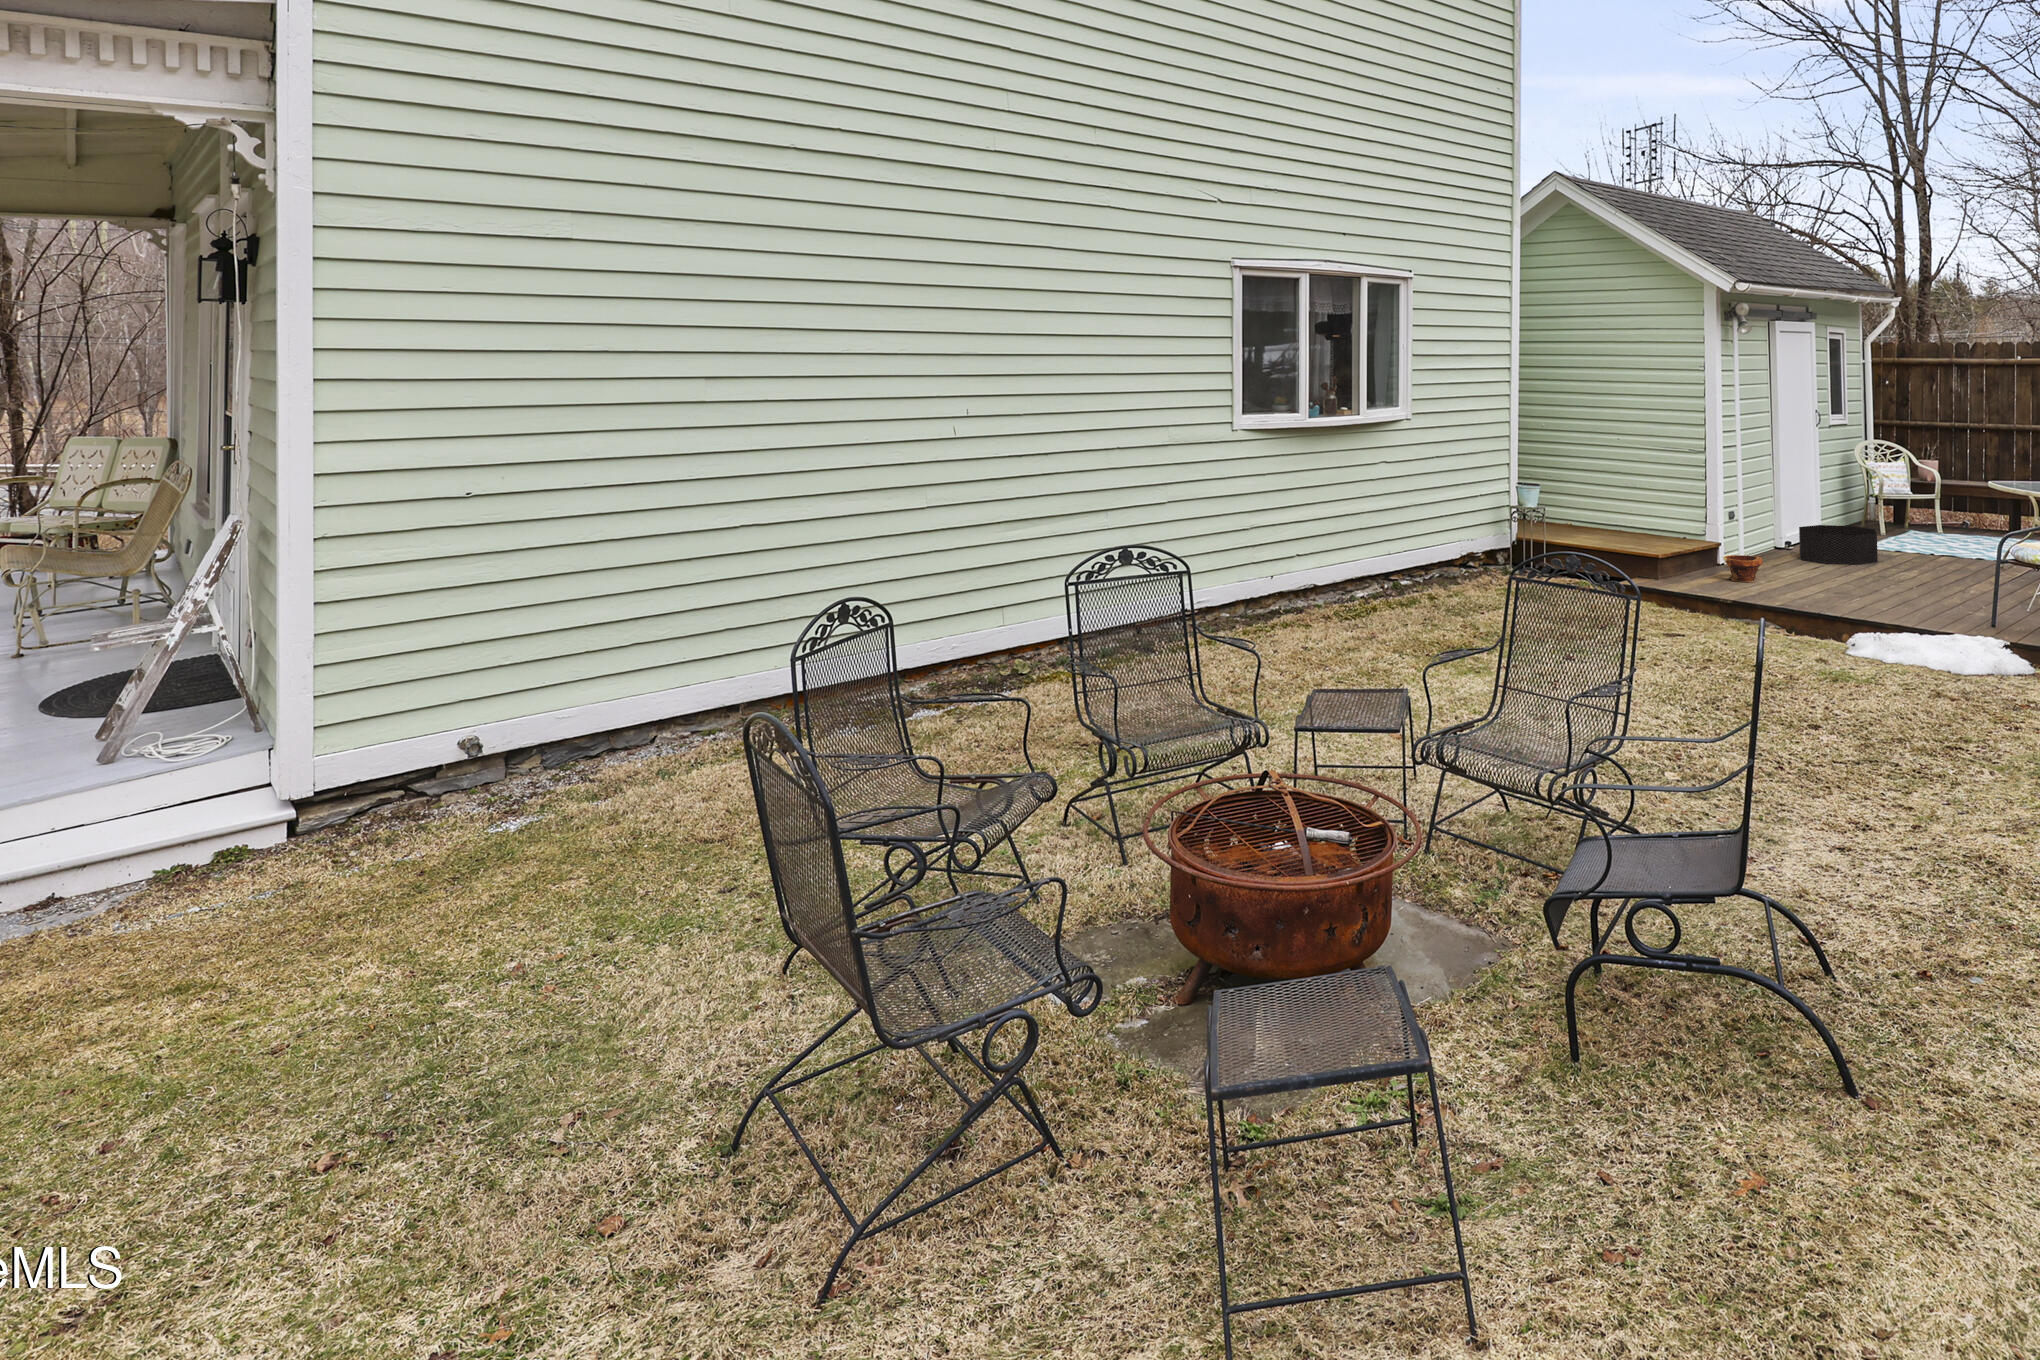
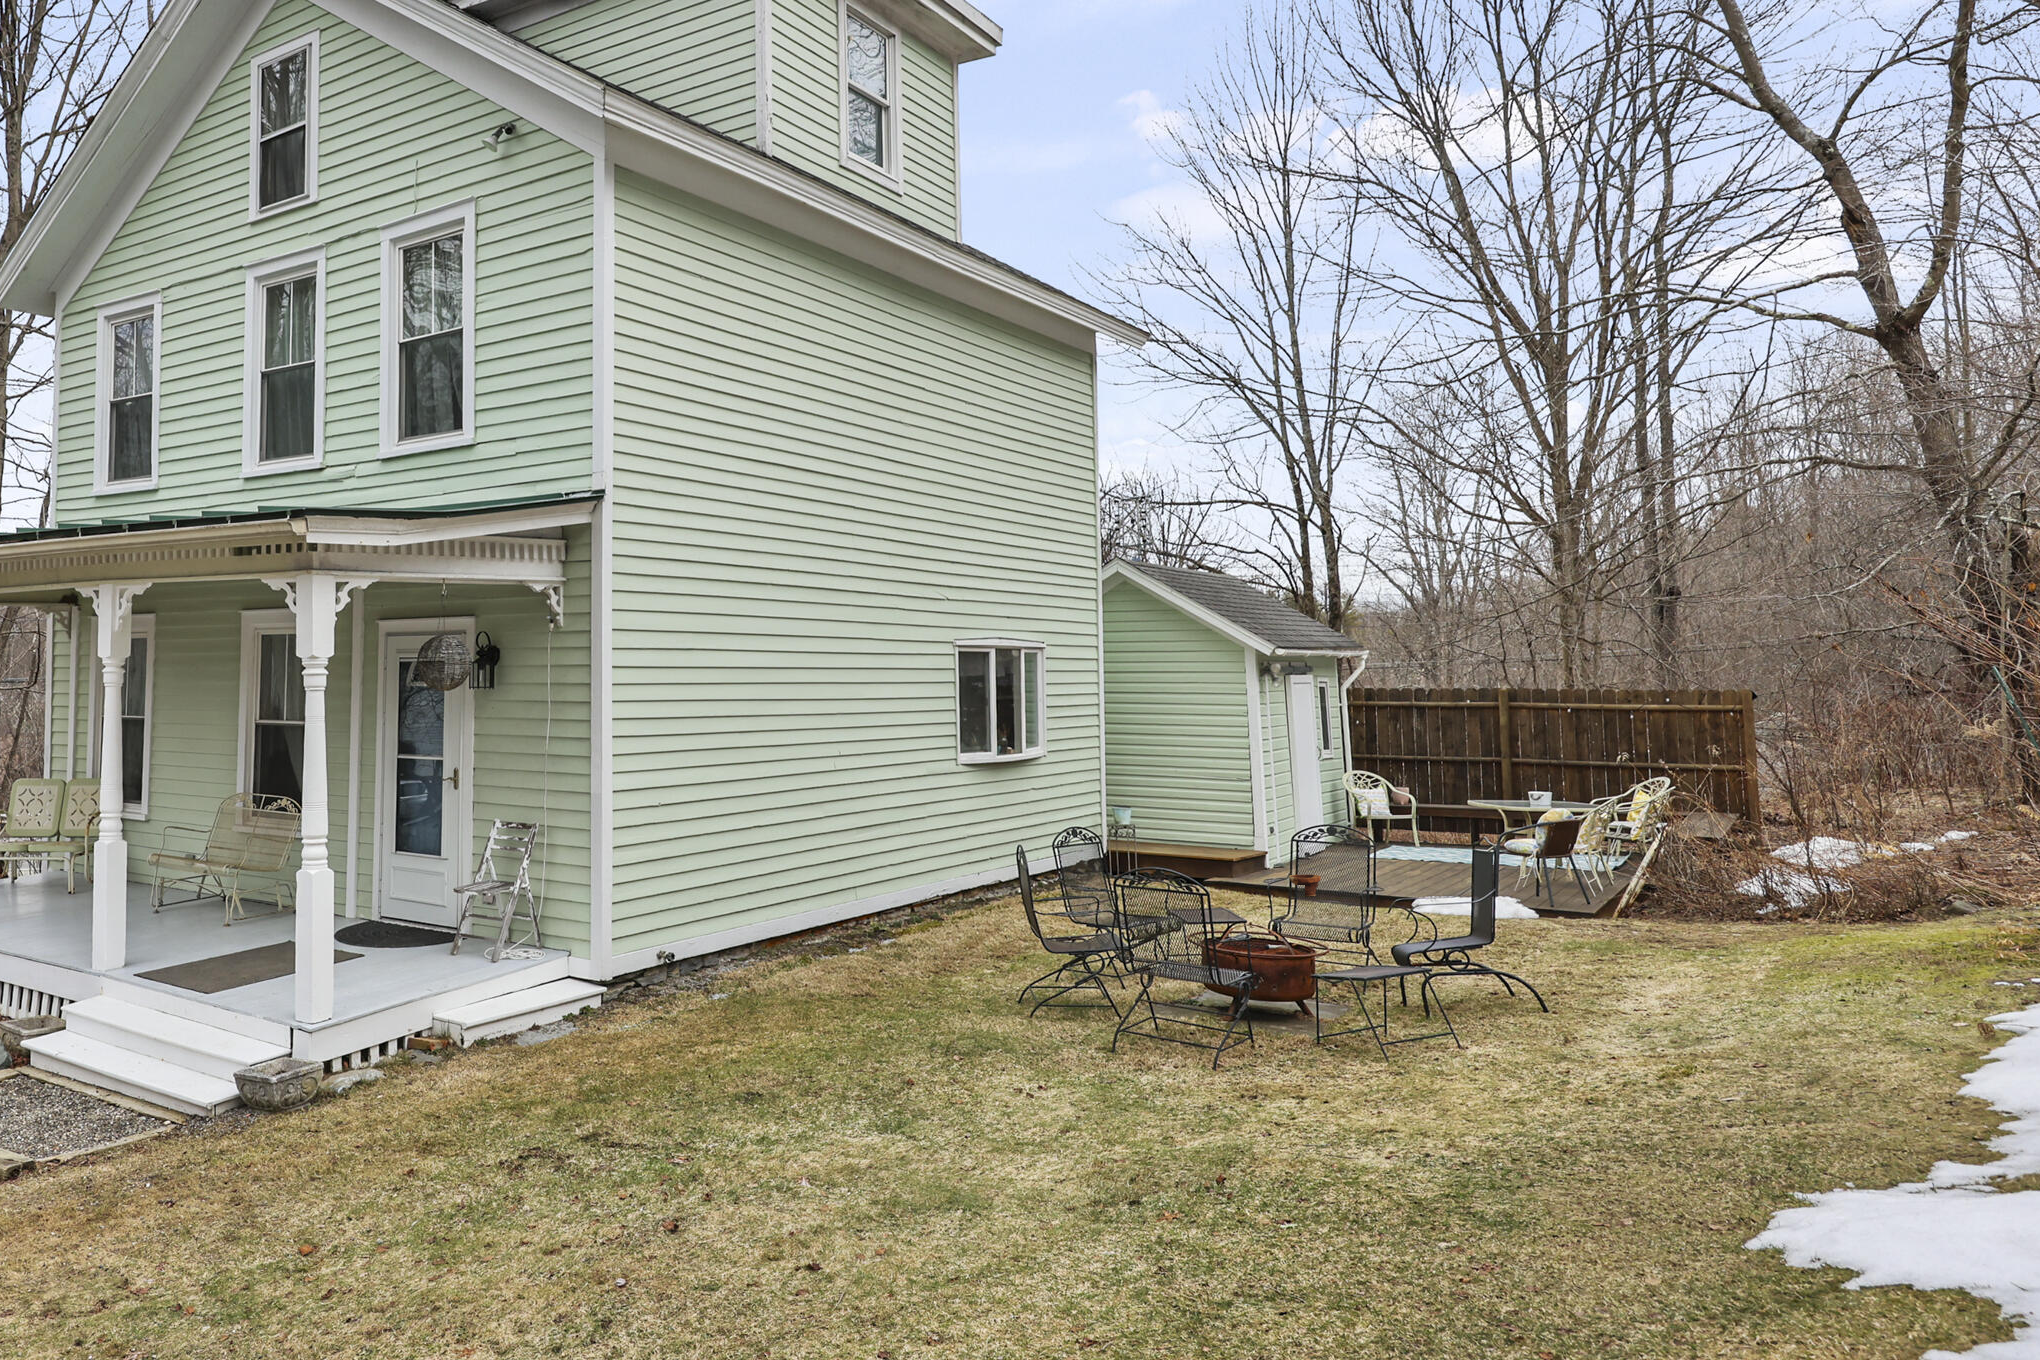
basket: present [1799,525,1878,565] -> none [1324,847,1392,880]

